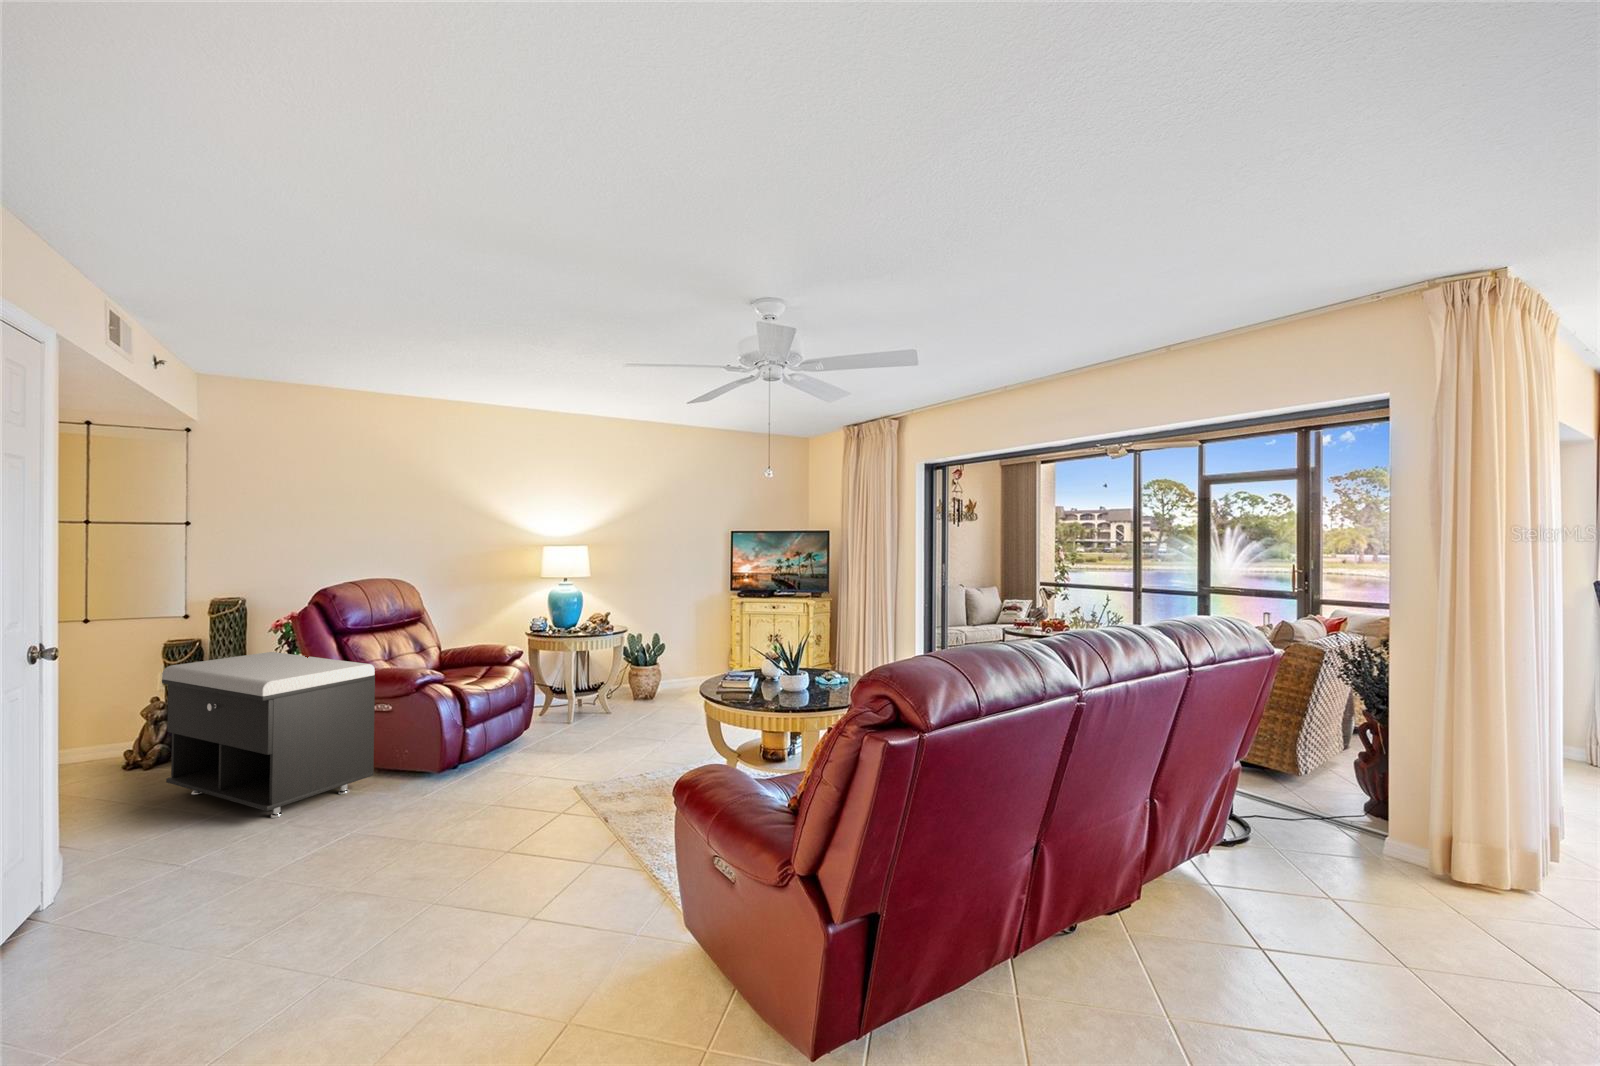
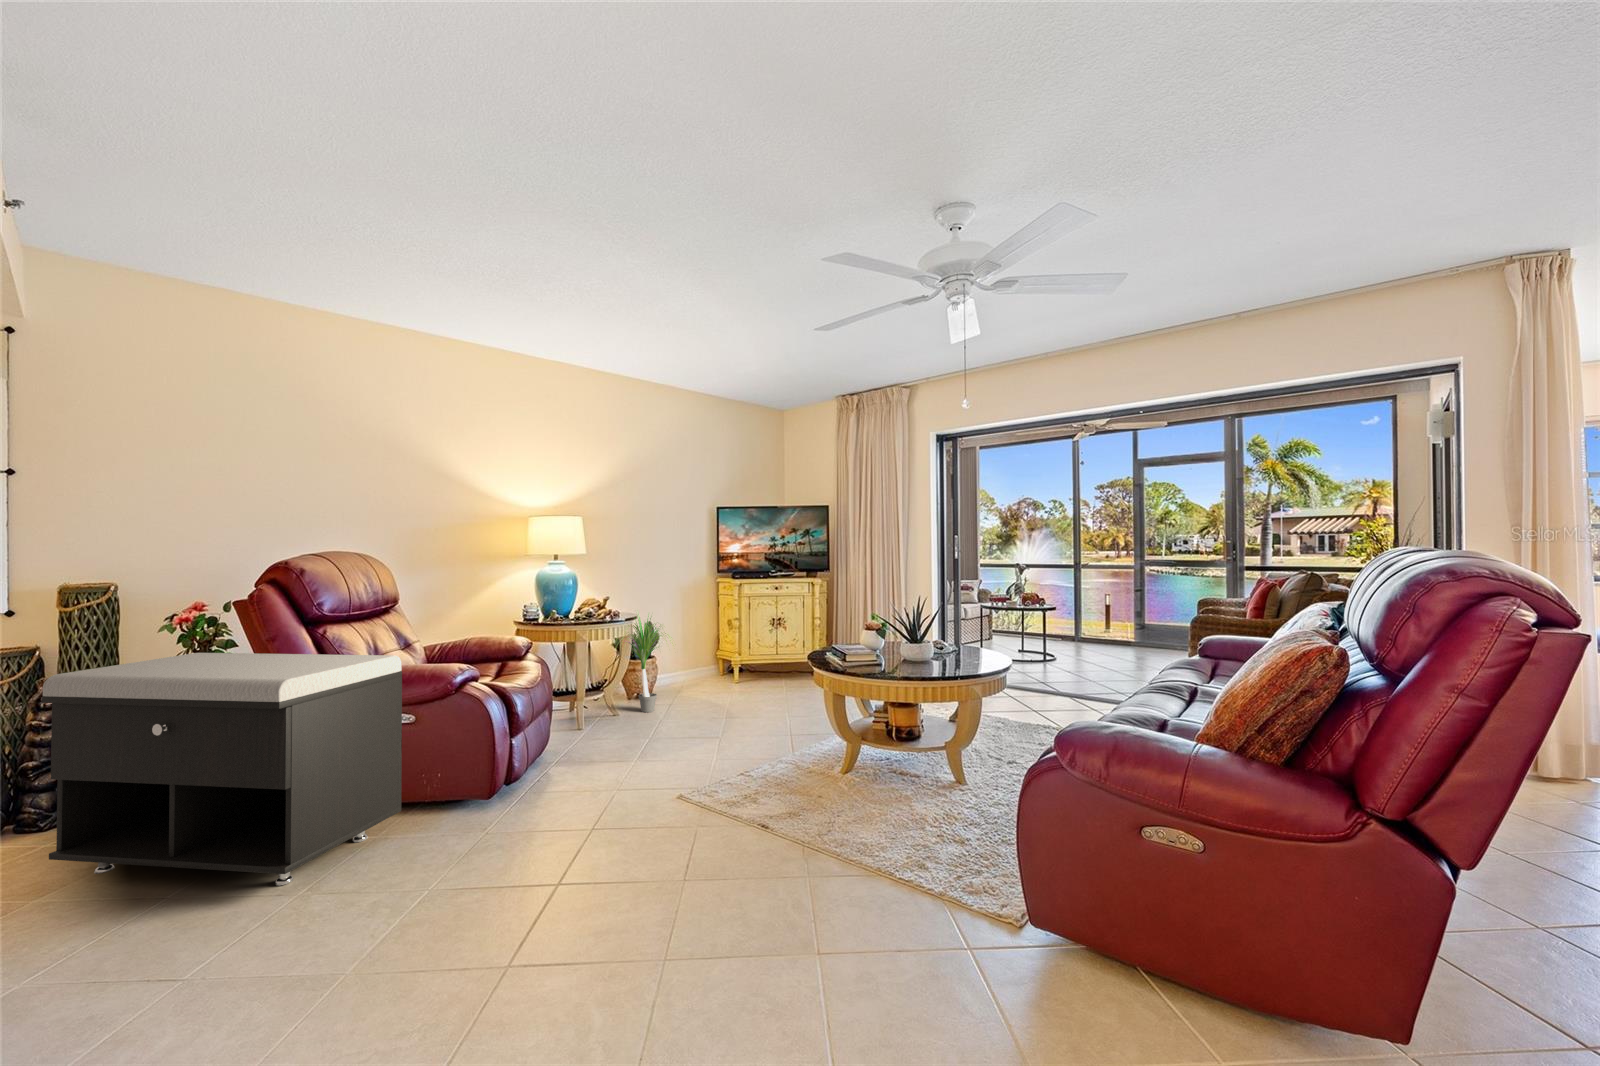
potted plant: none [604,623,662,711] -> present [628,617,670,712]

